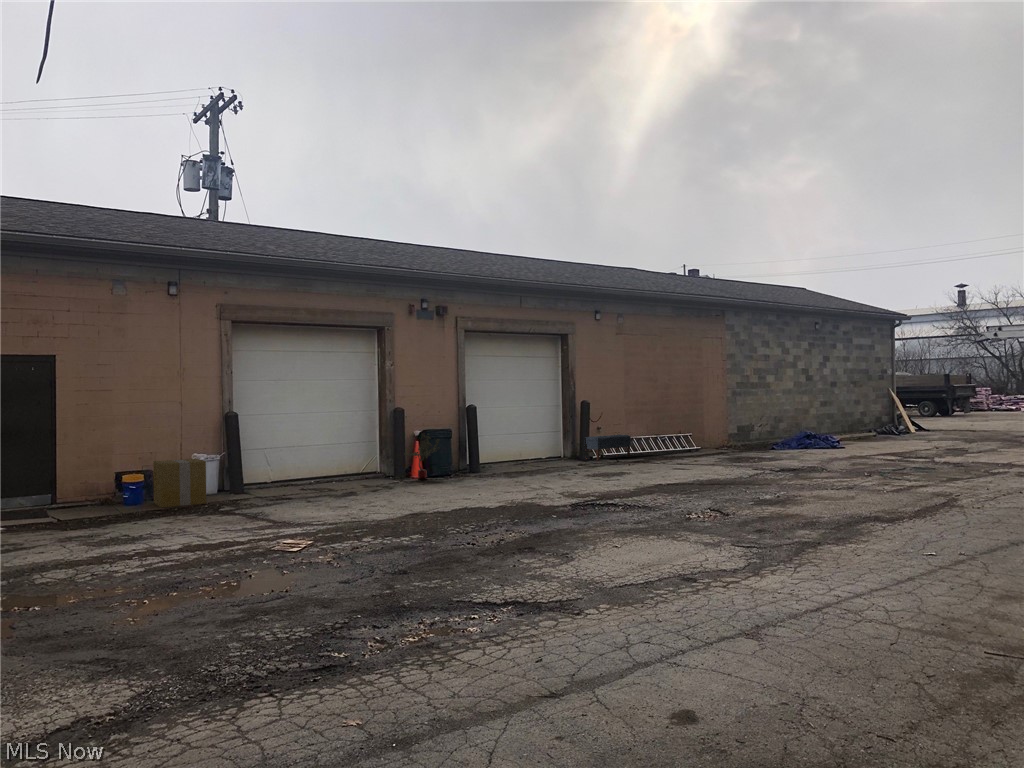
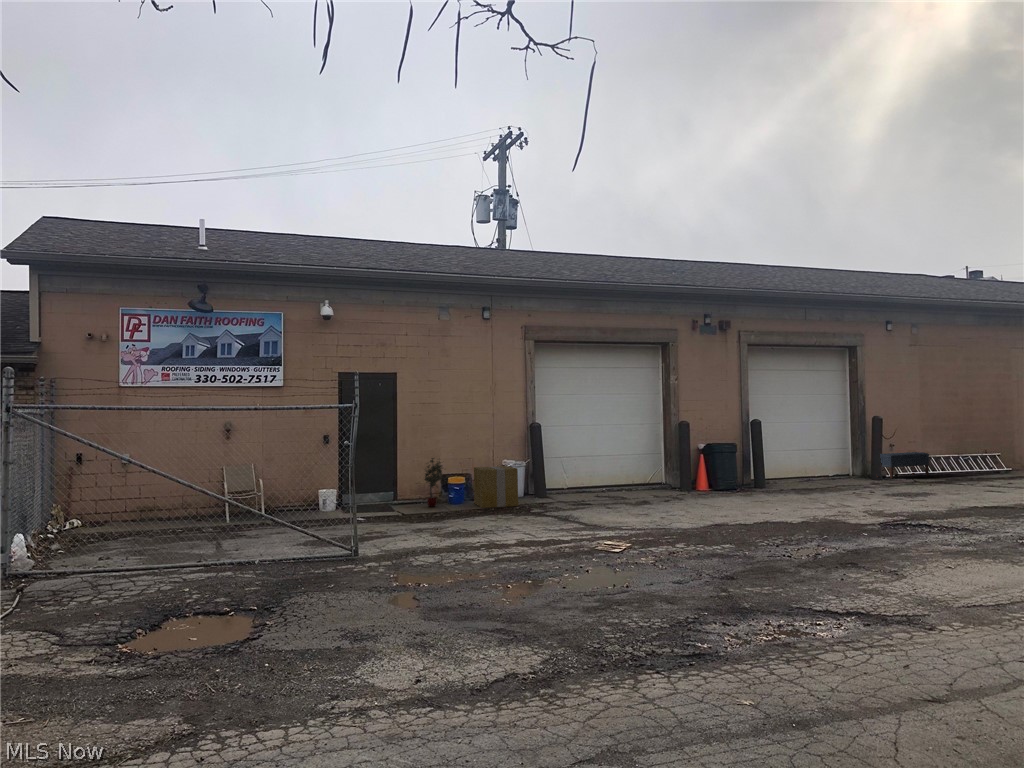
potted tree: present [405,434,439,479] -> present [424,458,448,507]

